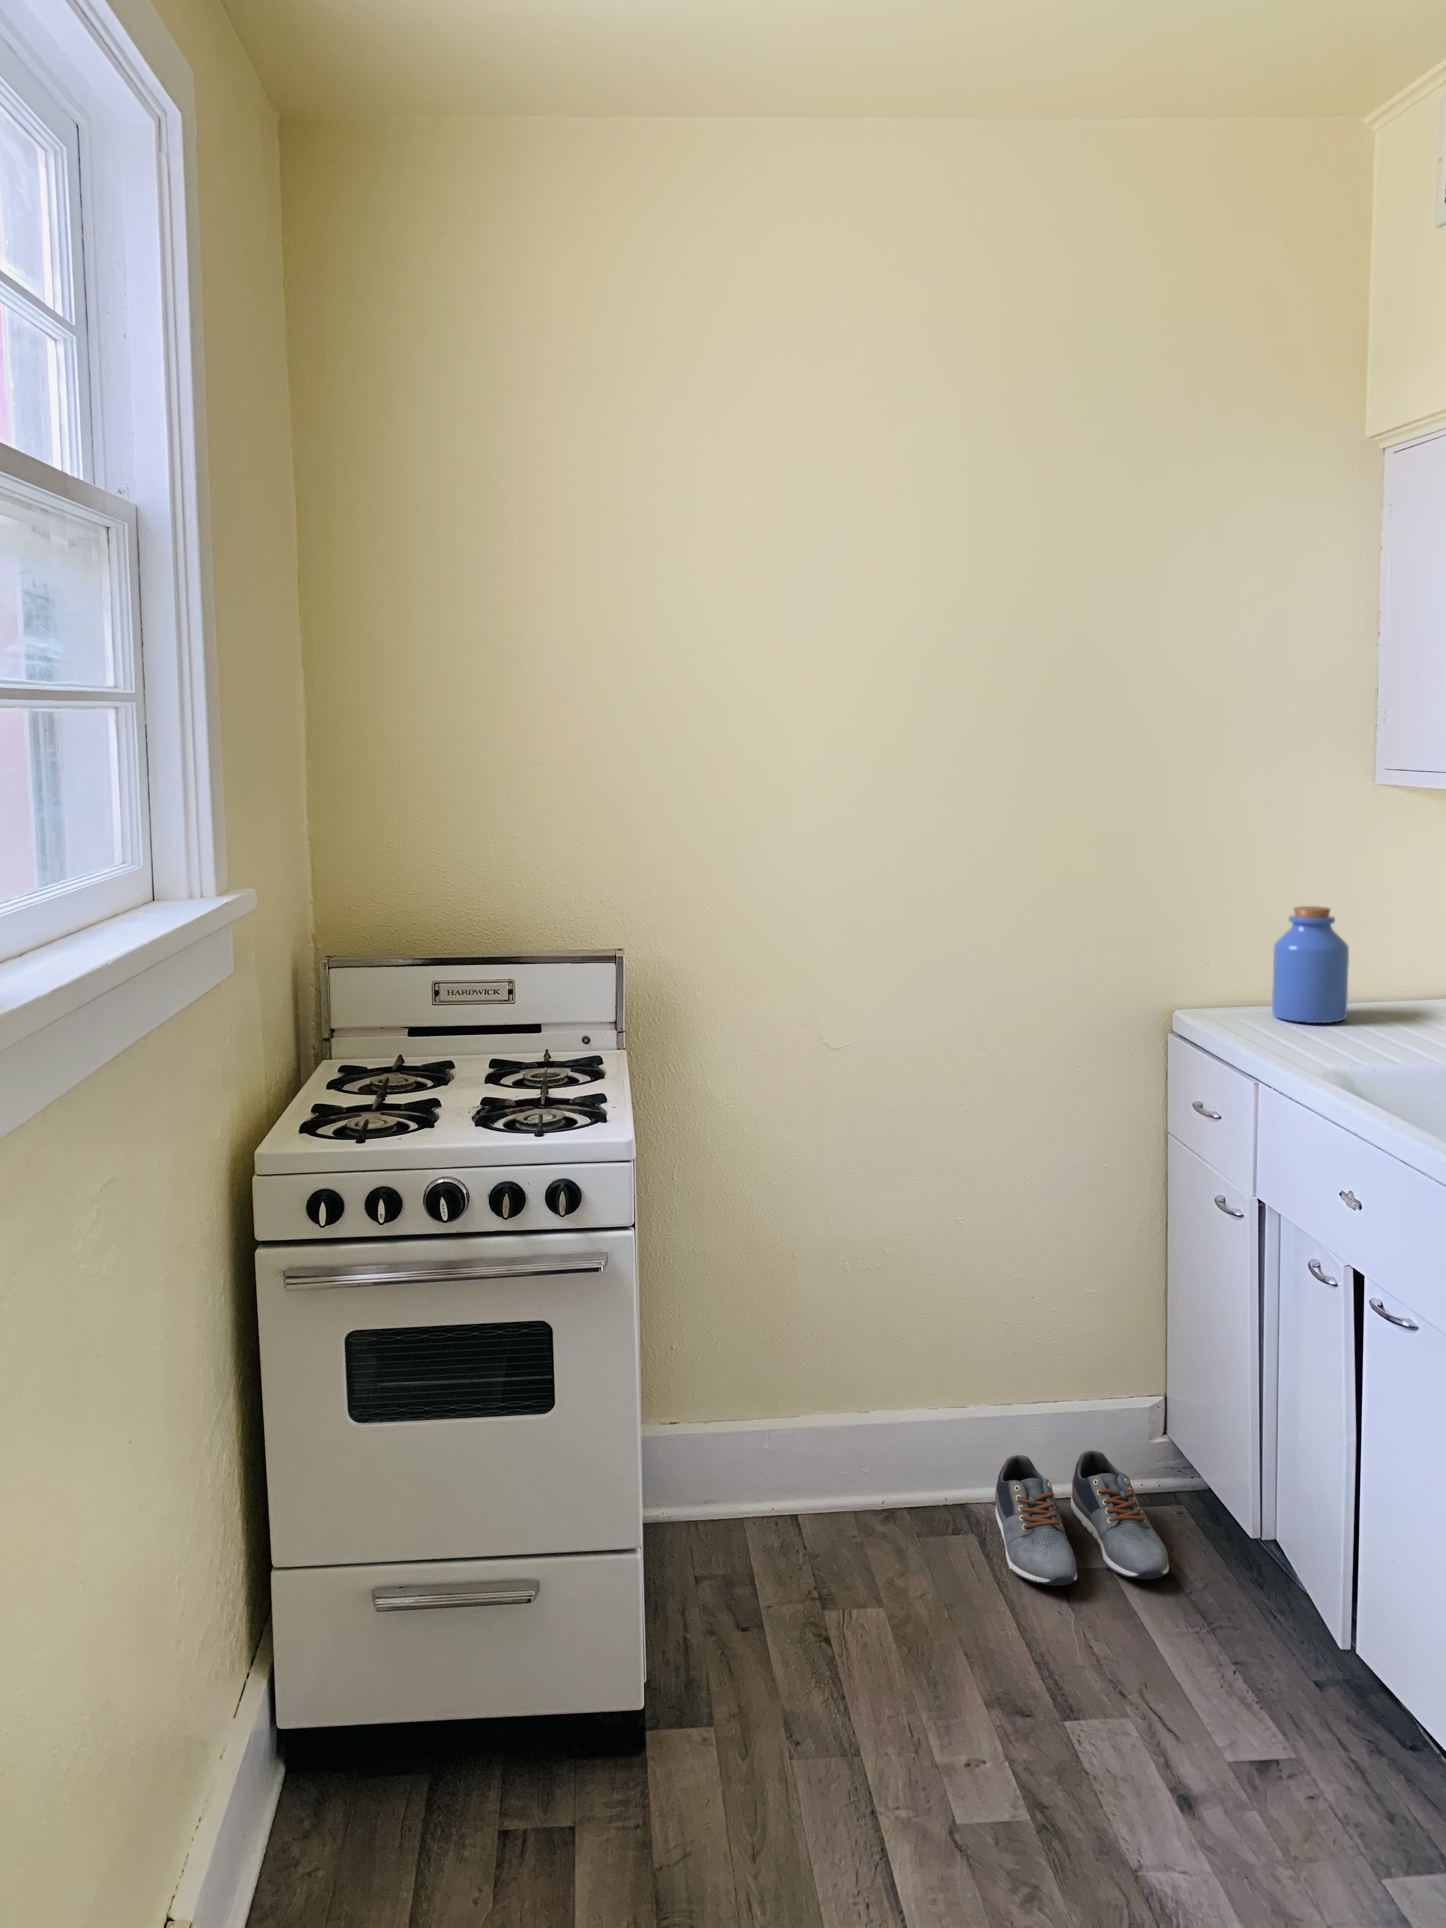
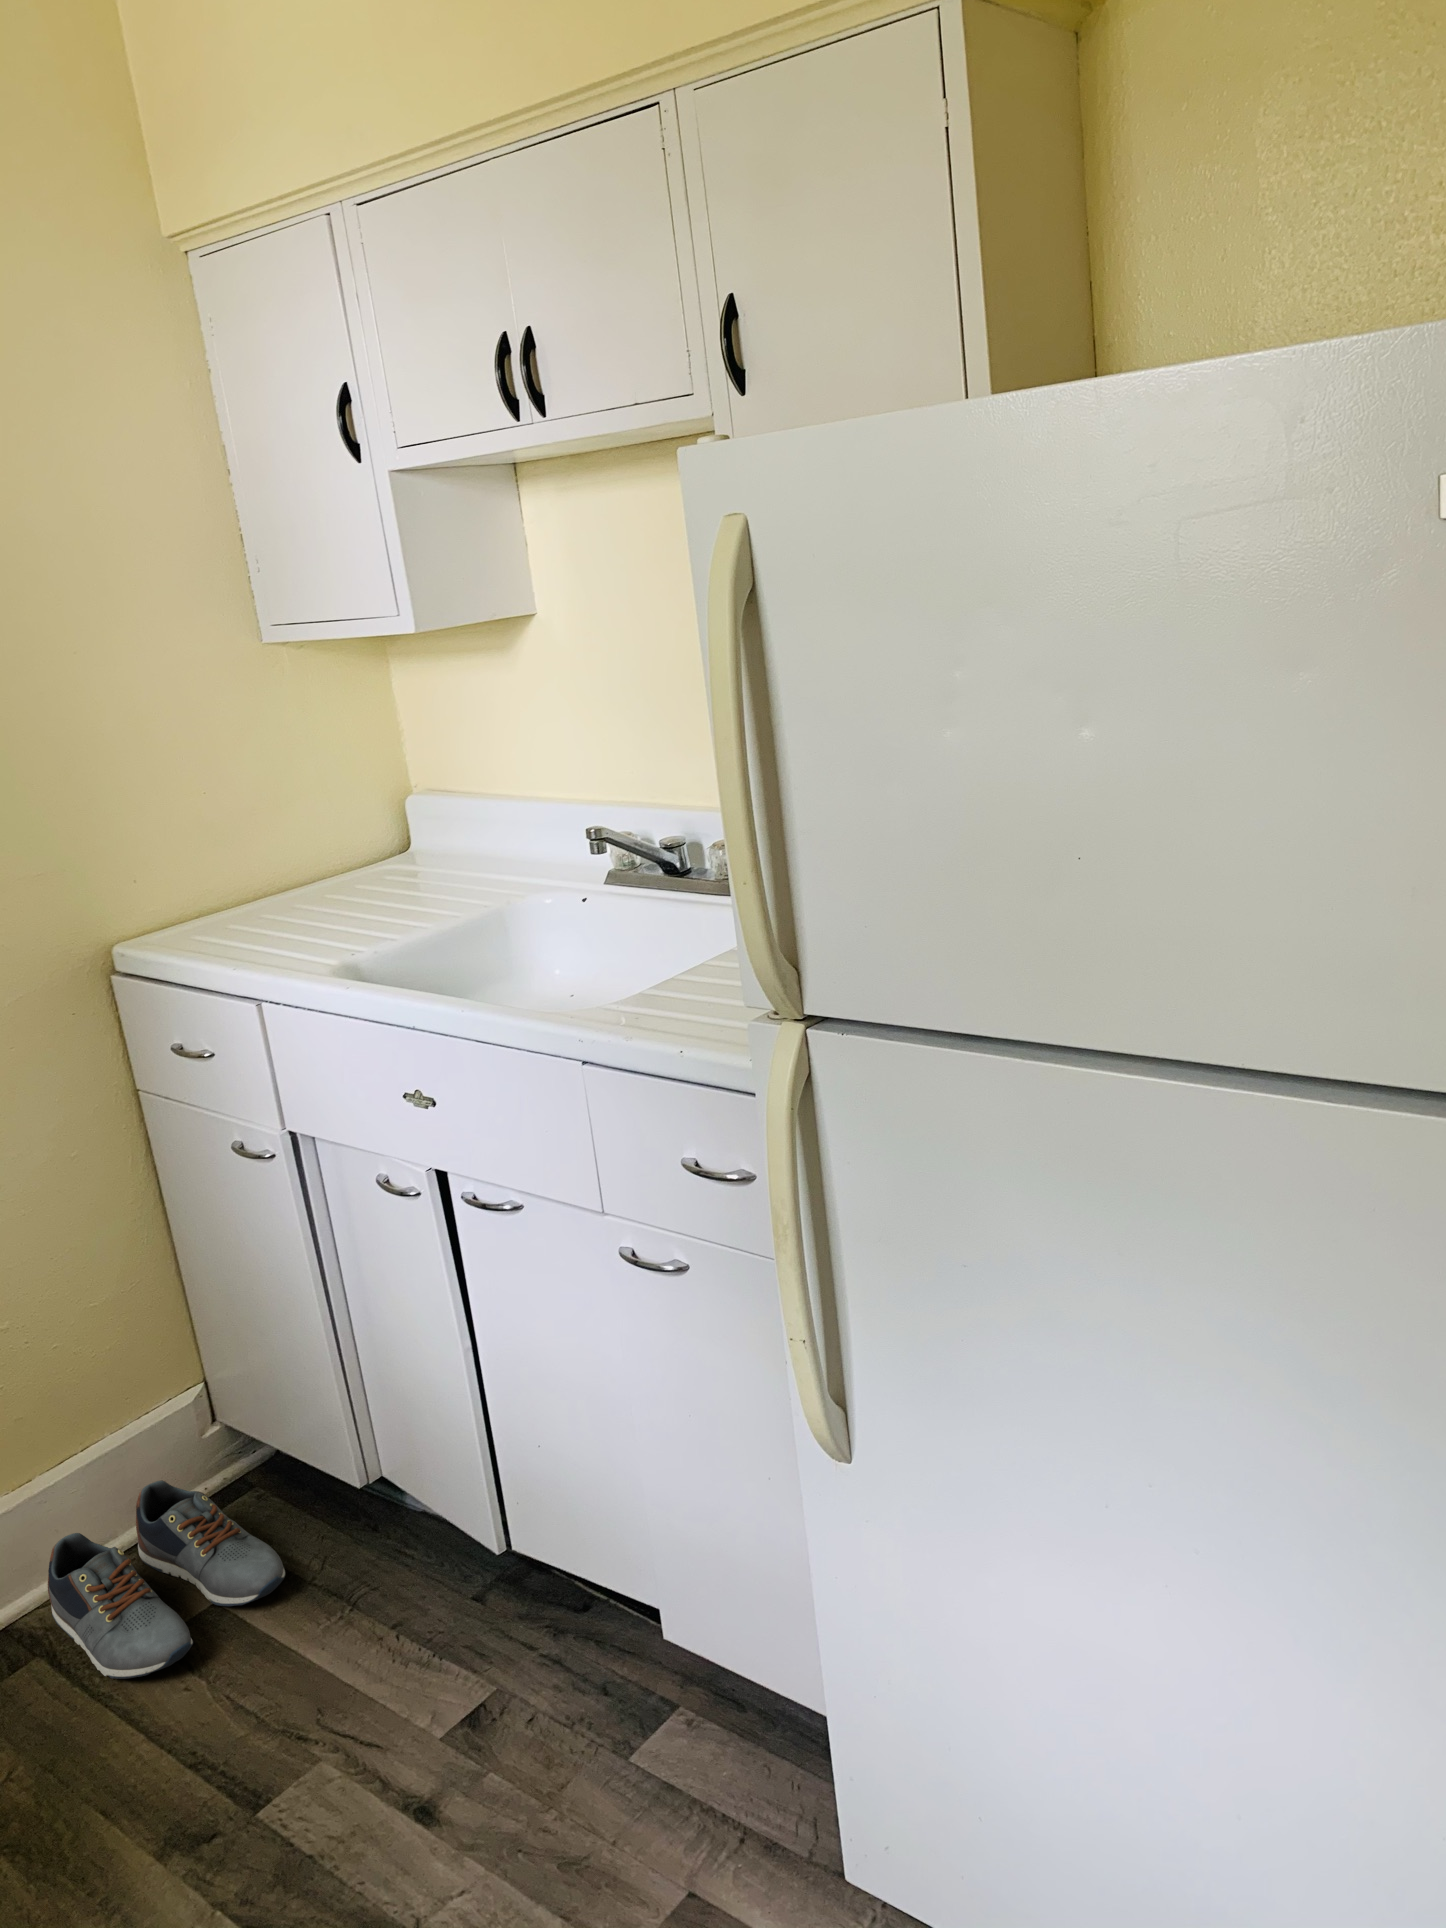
jar: present [1272,906,1349,1023] -> none [214,783,309,920]

